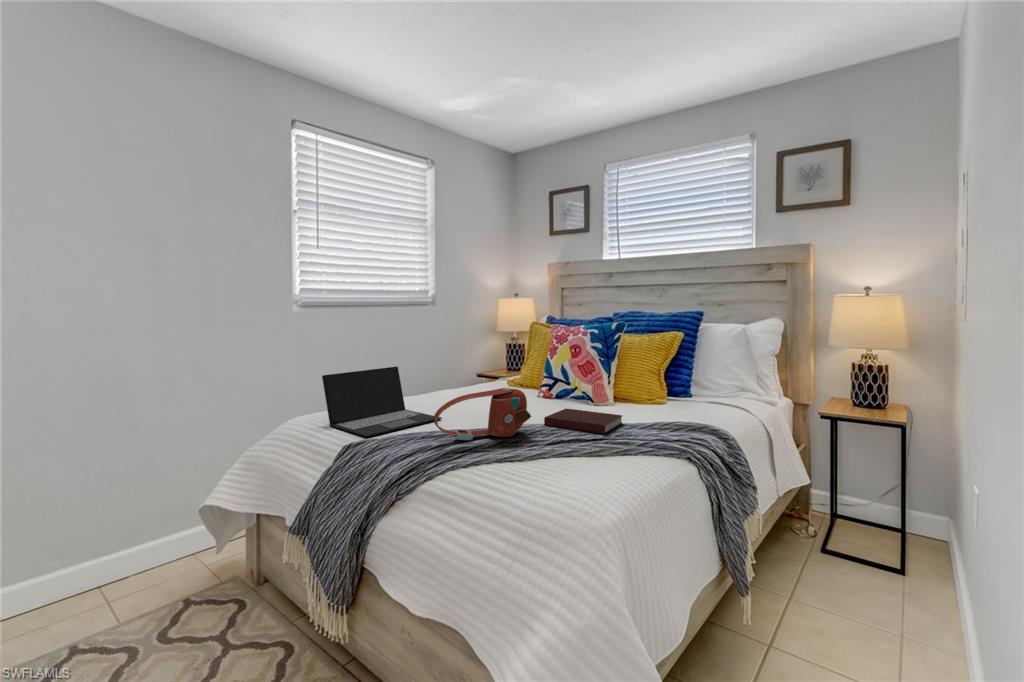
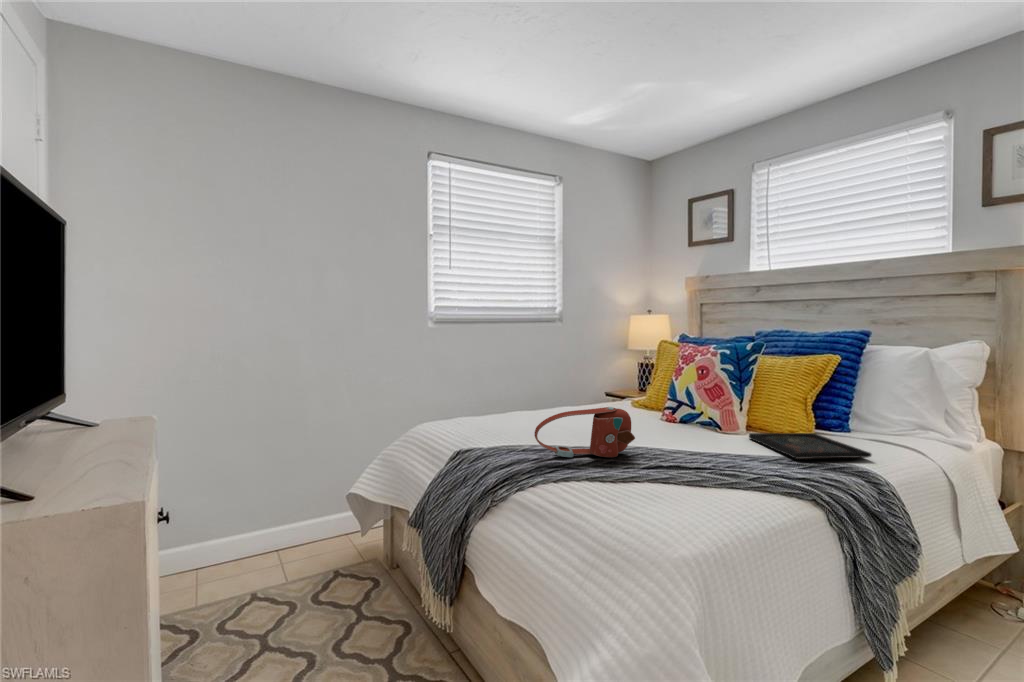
laptop: present [322,367,442,437] -> none [440,382,550,447]
tray: none [619,400,720,424] -> present [749,433,871,459]
notebook: present [544,408,622,434] -> none [654,434,745,463]

